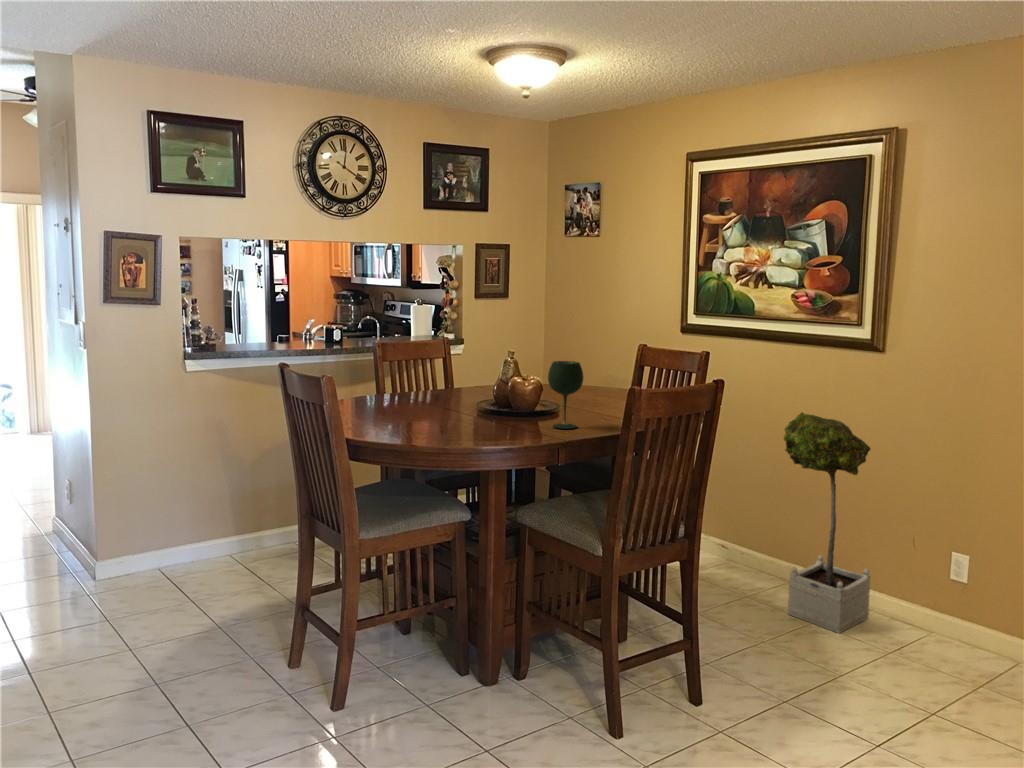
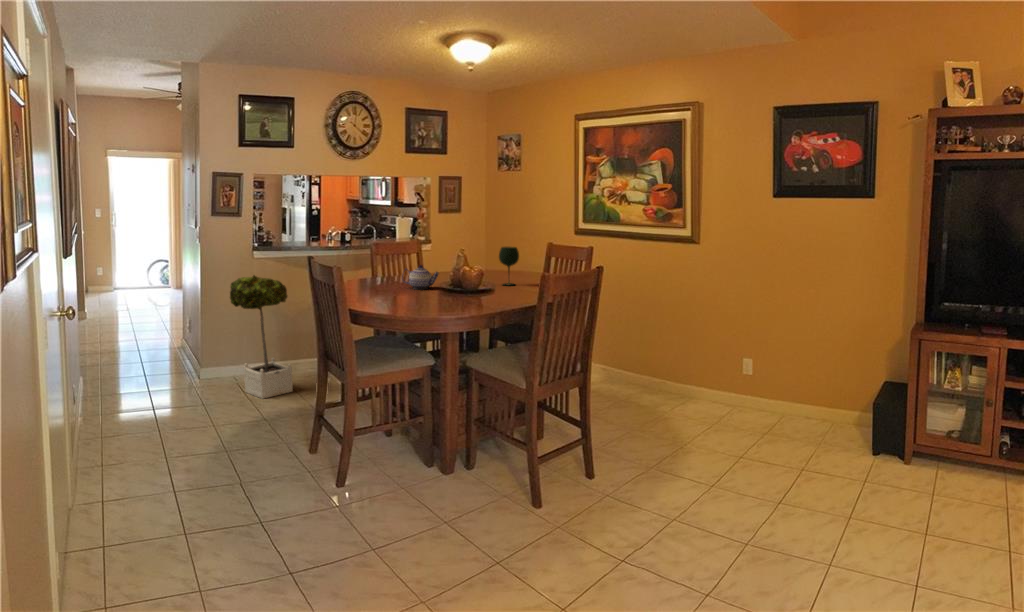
teapot: none [380,392,442,434] -> present [402,265,439,289]
potted tree: present [784,412,871,633] -> present [230,275,293,399]

